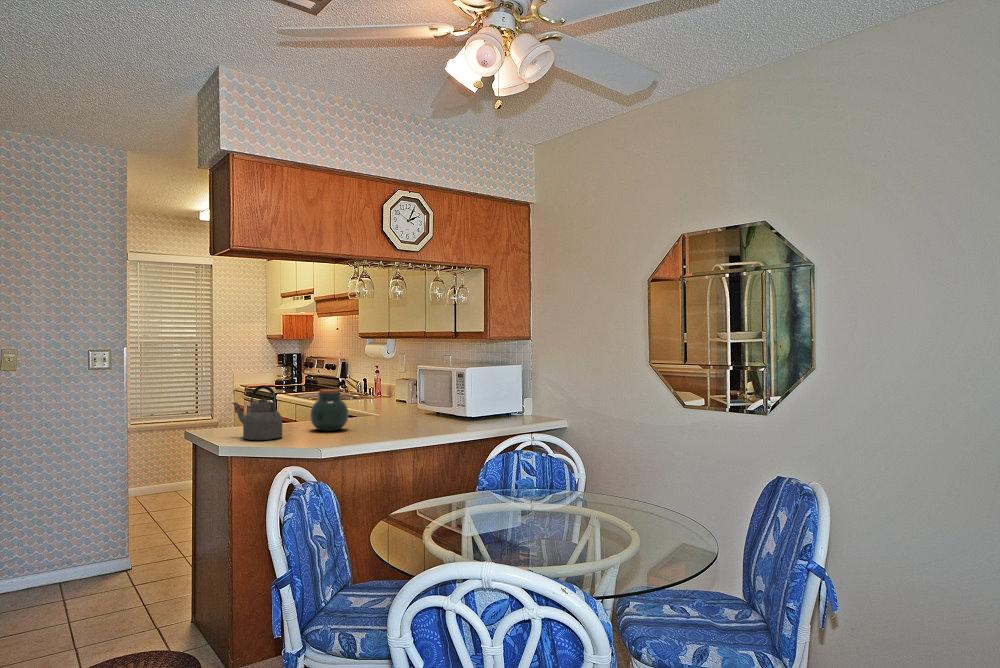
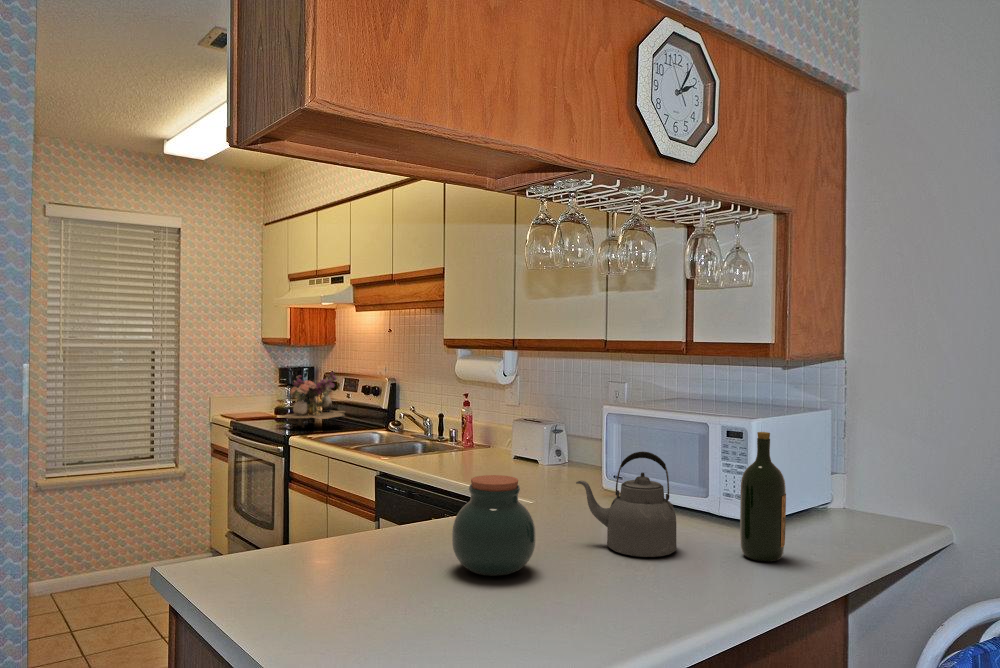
flower arrangement: none [271,355,316,390] -> present [280,371,345,427]
wine bottle: none [451,370,470,429] -> present [740,432,786,562]
kettle: present [232,385,283,440] -> present [576,452,677,557]

